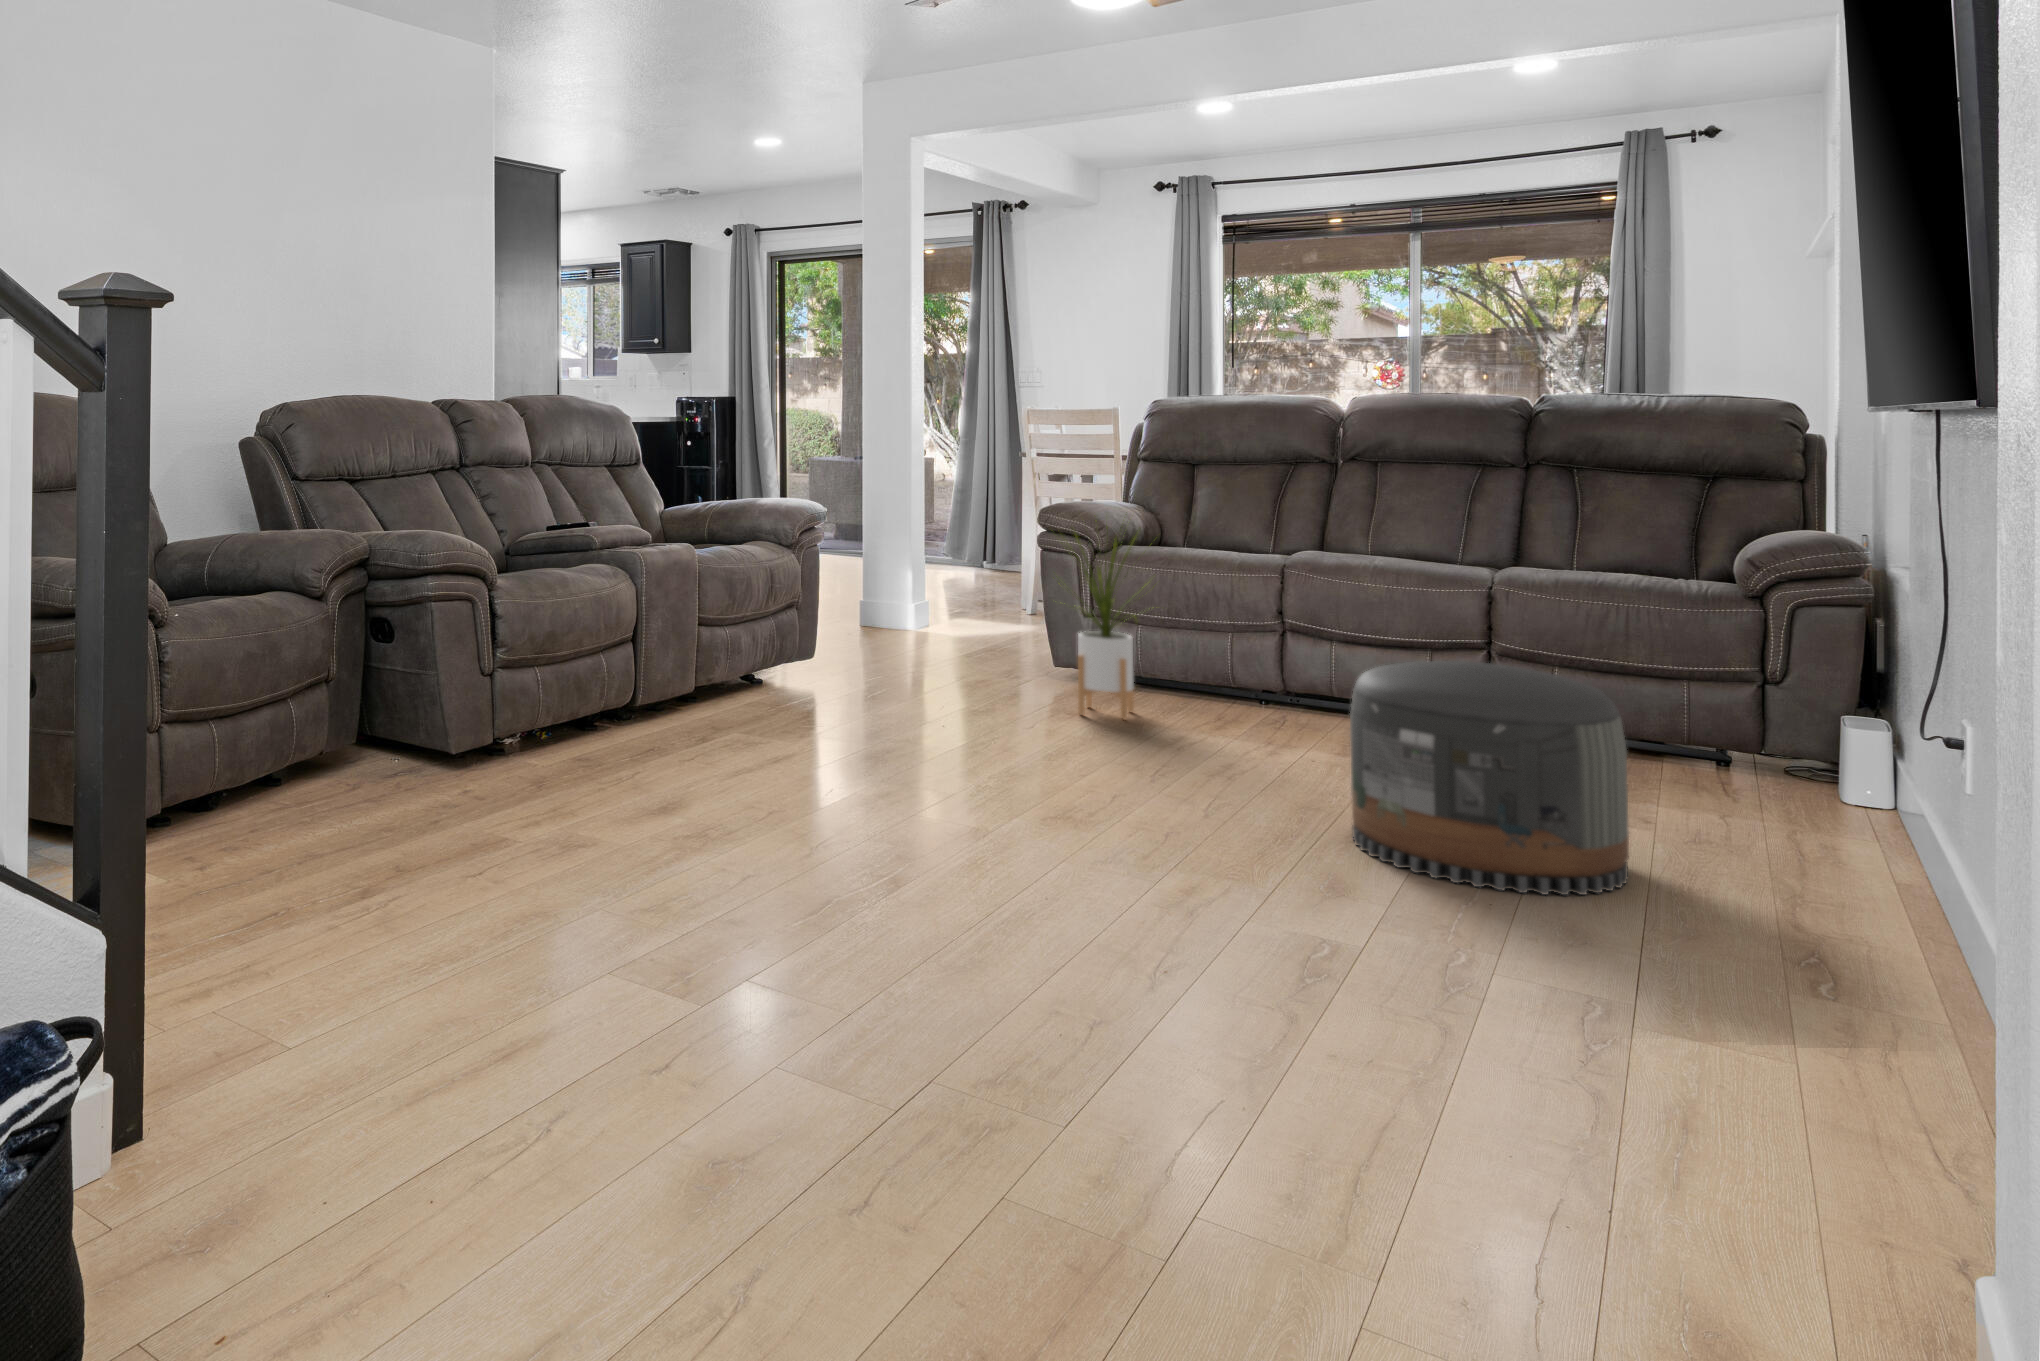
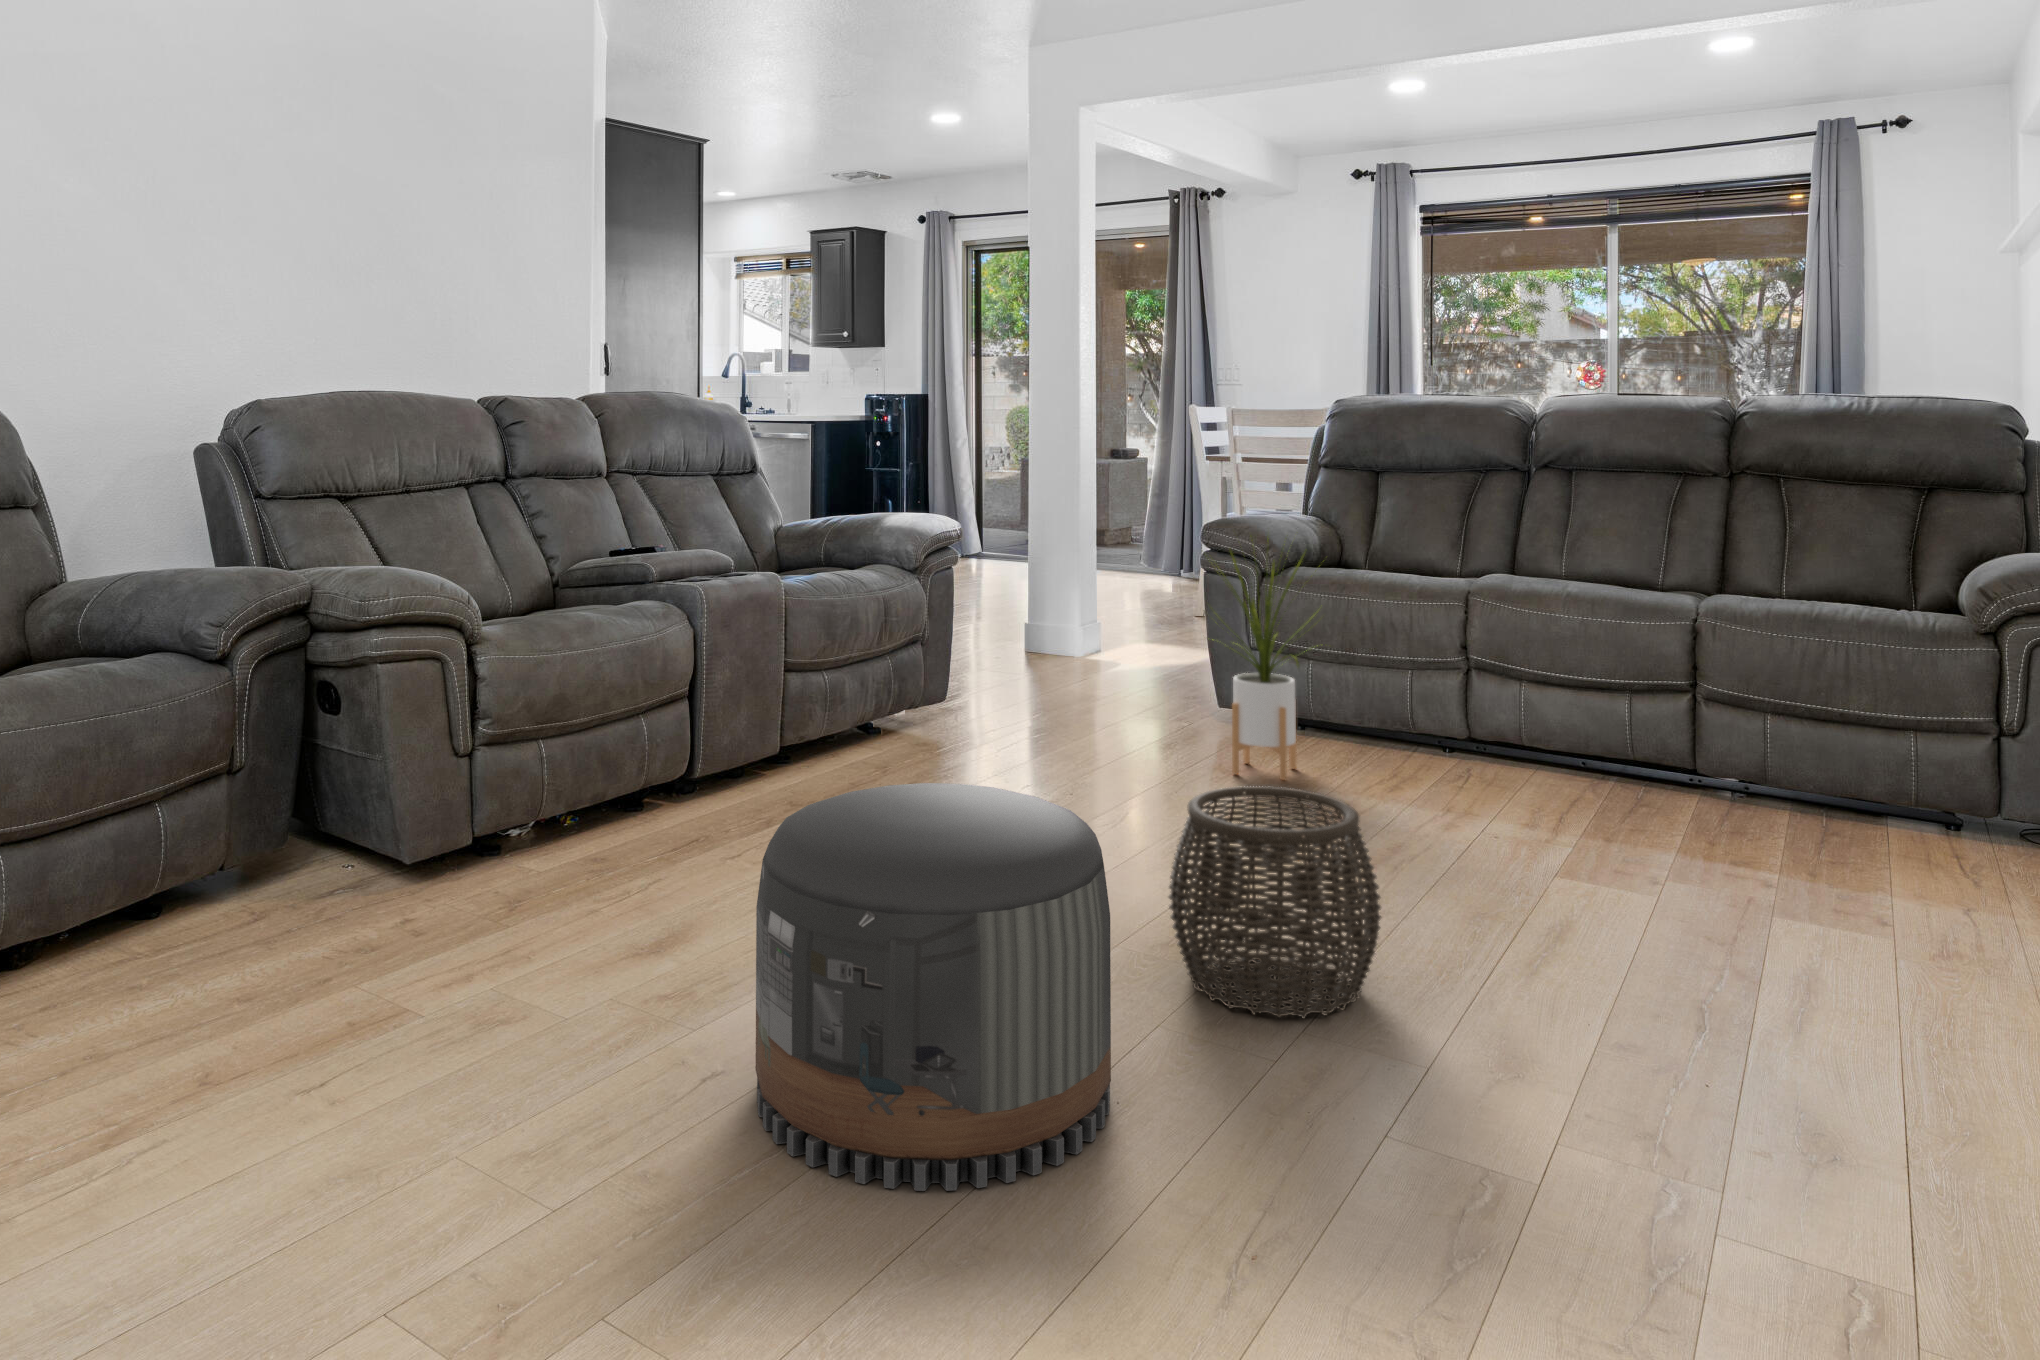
pouf: present [1350,661,1629,895] -> present [756,783,1111,1191]
woven basket: none [1064,700,1235,867] -> present [1169,786,1381,1019]

